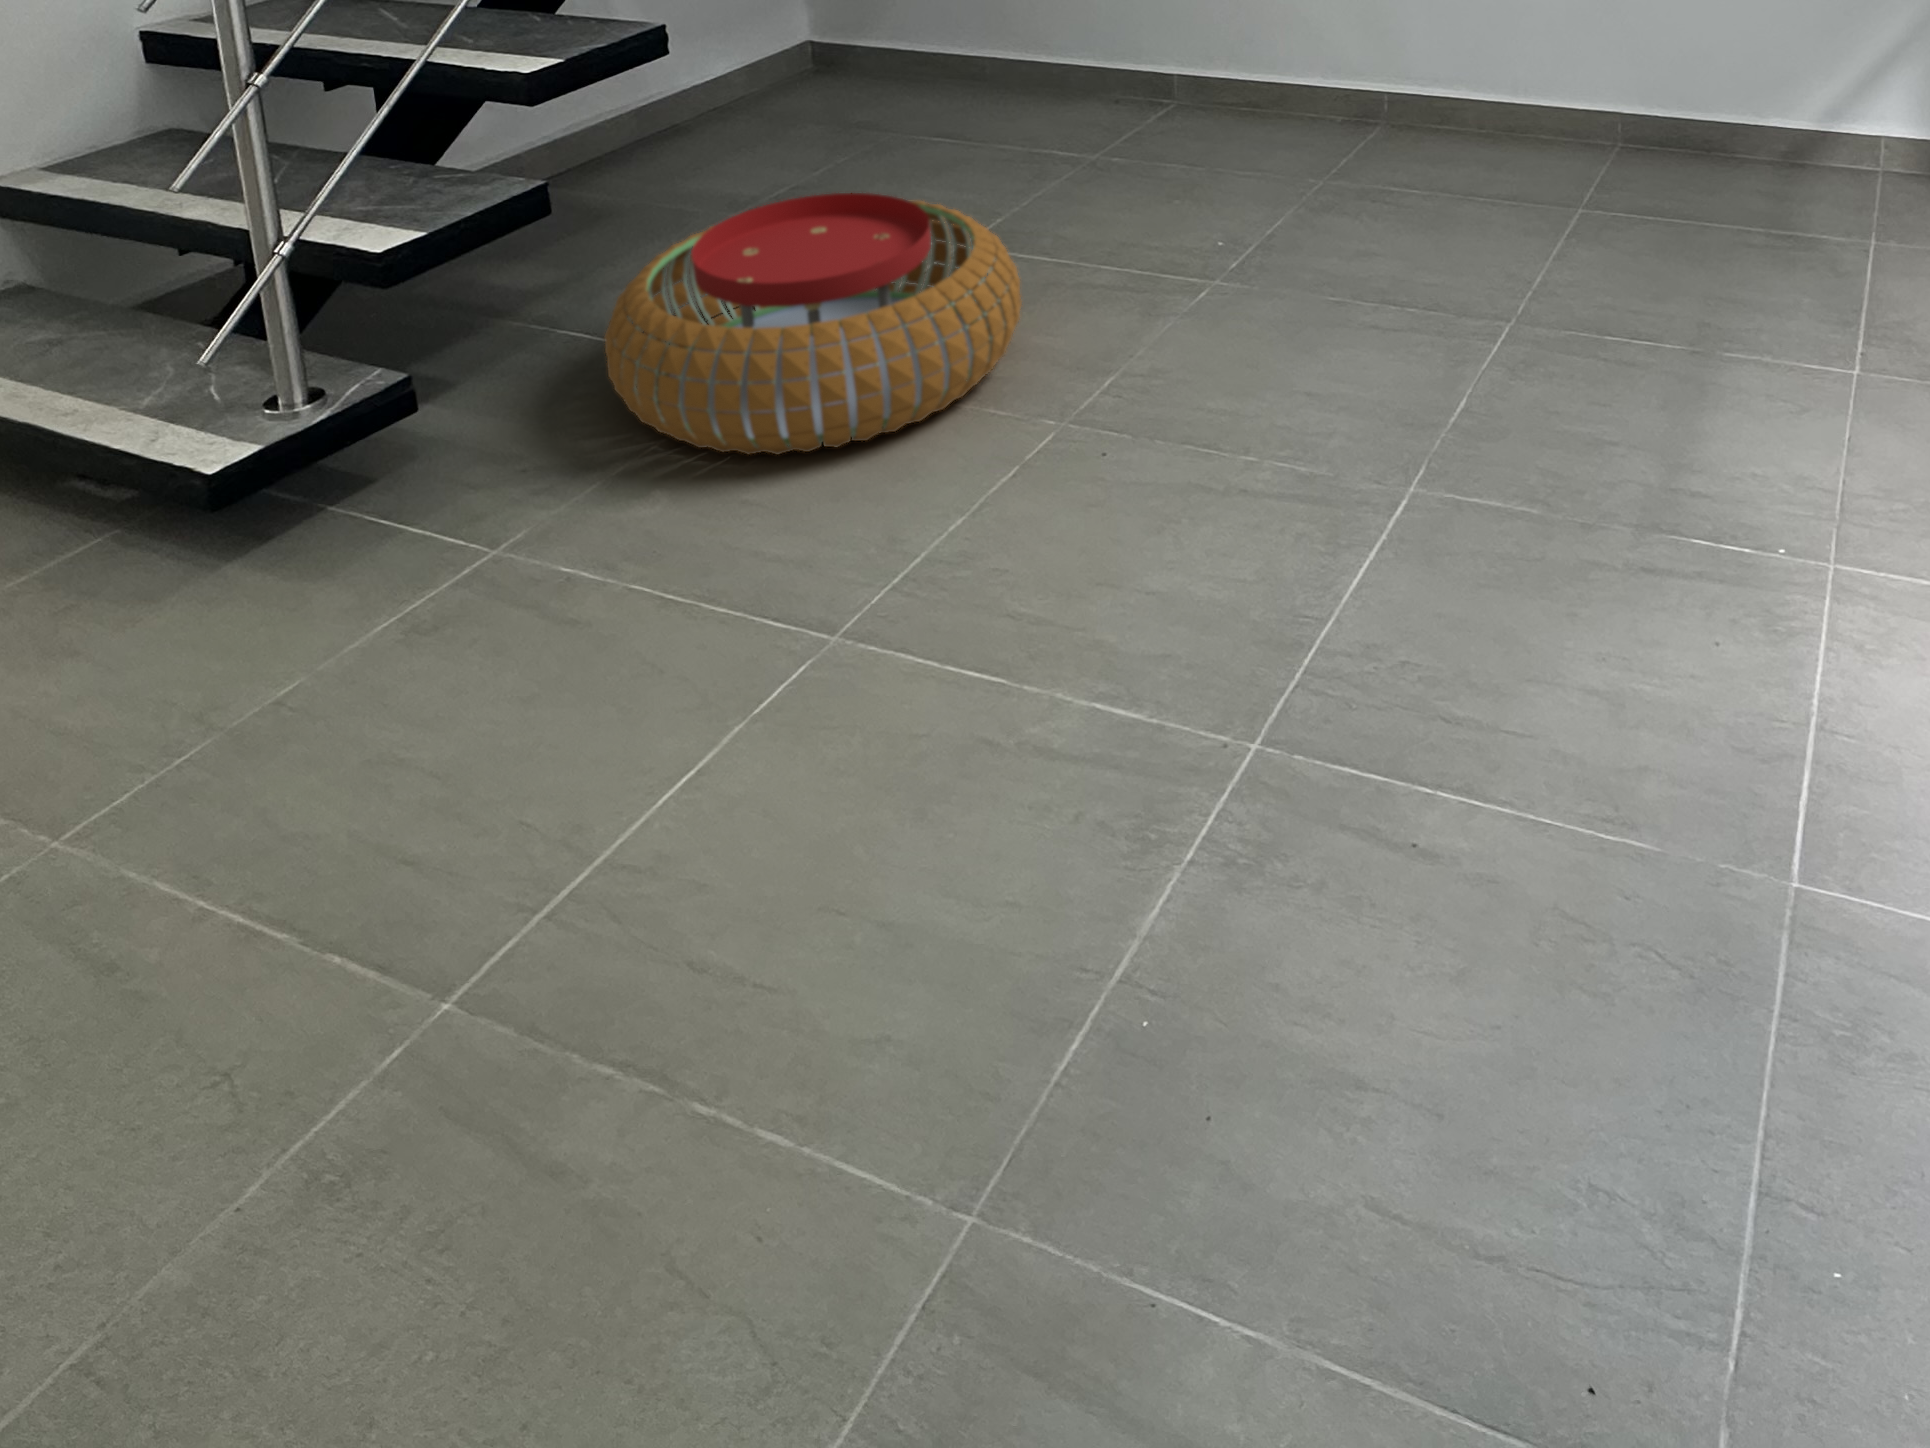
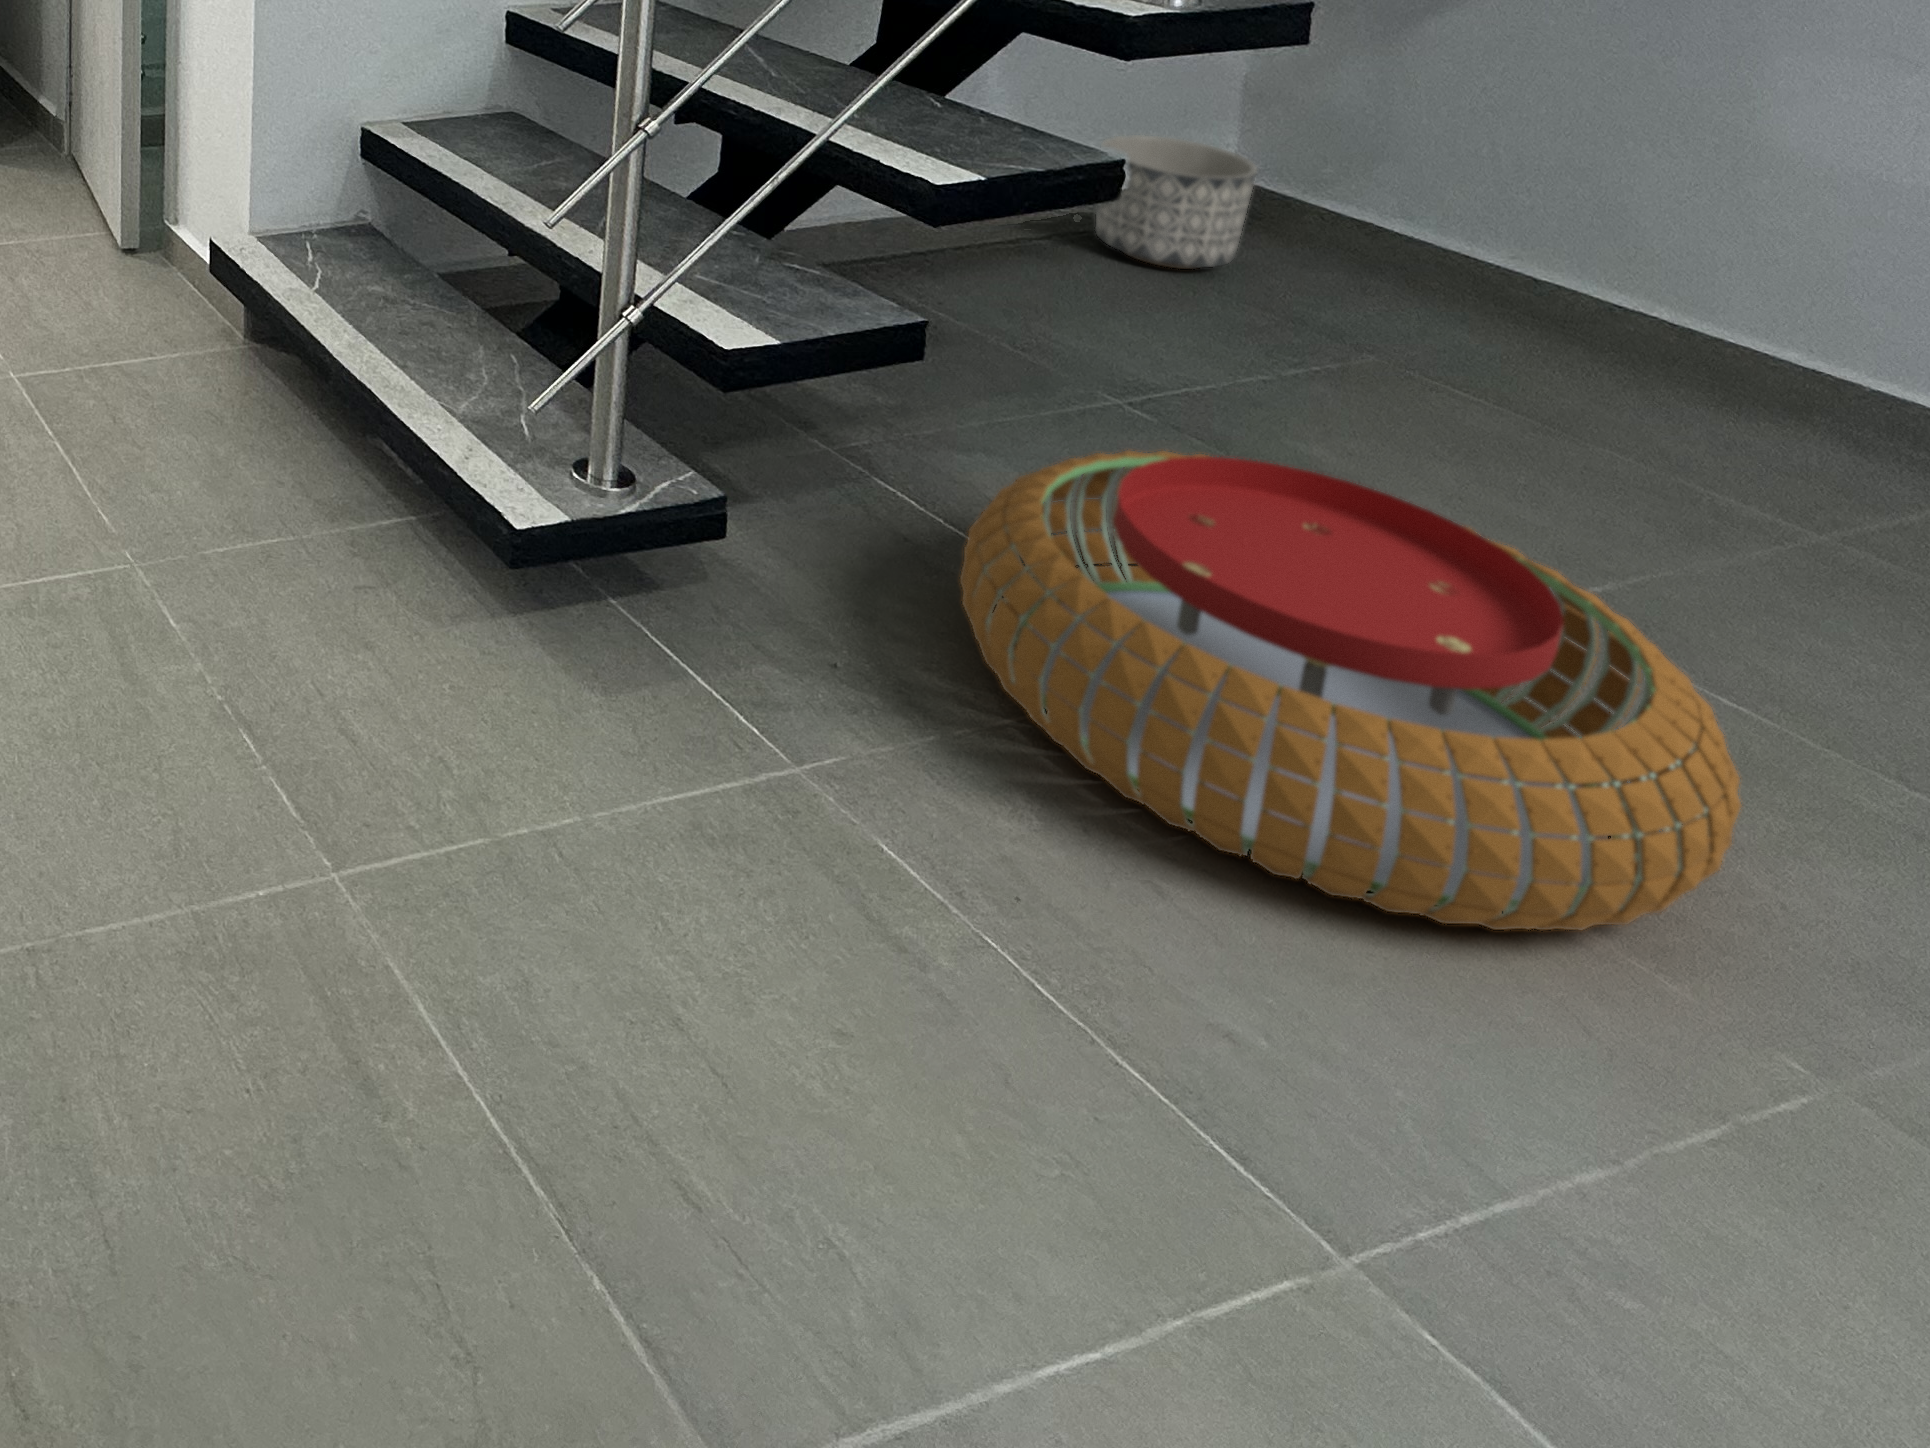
planter: none [721,17,820,112] -> present [1095,135,1257,269]

